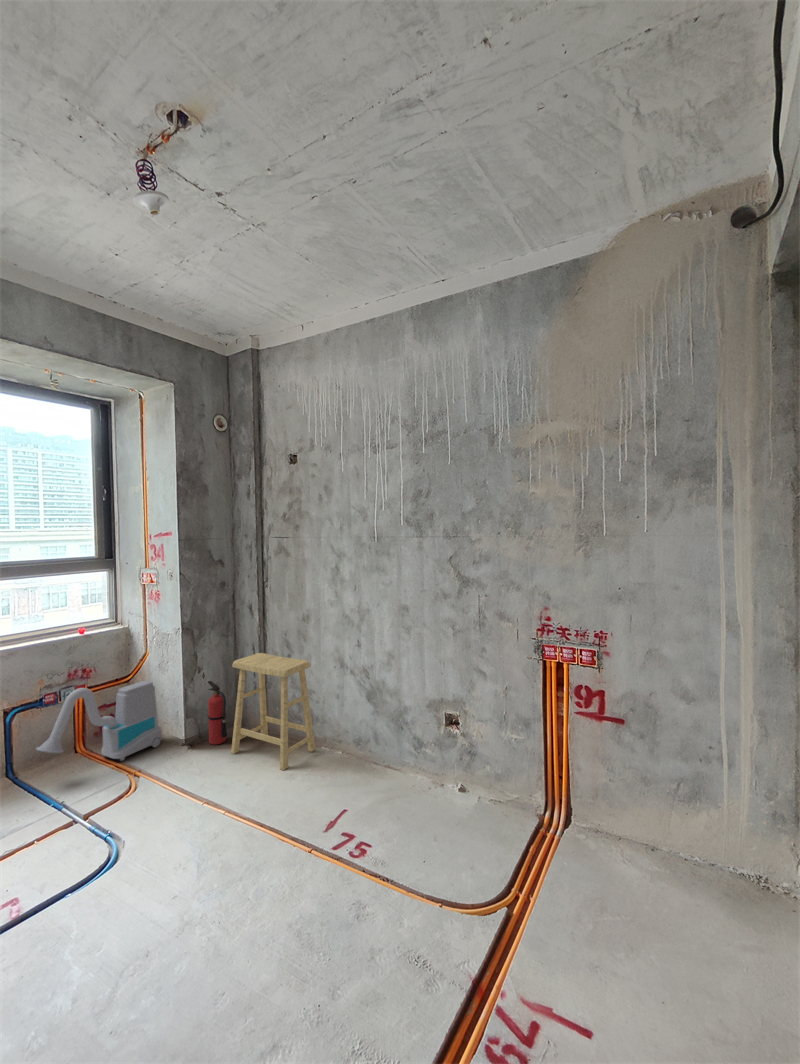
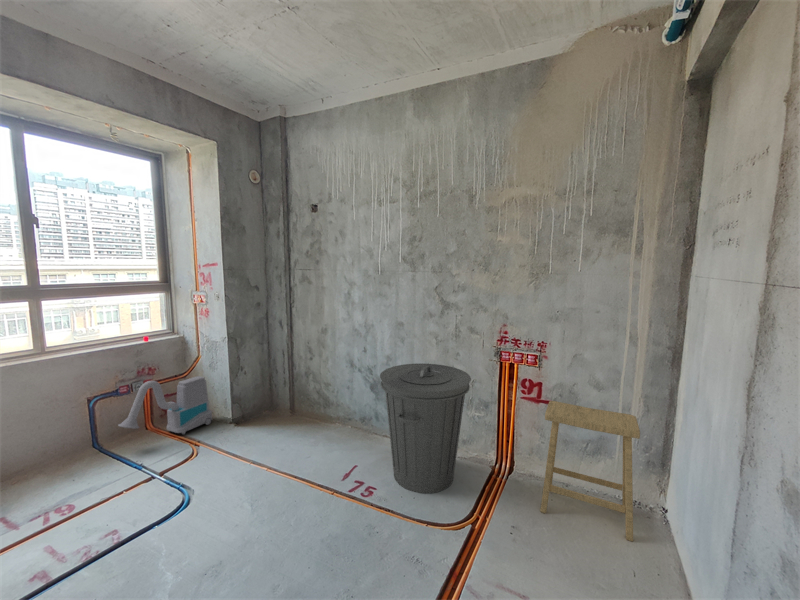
stool: present [231,653,316,770] -> present [540,401,640,541]
trash can: none [375,663,501,854] -> present [380,363,471,493]
fire extinguisher: present [208,681,227,745] -> none [247,376,262,423]

